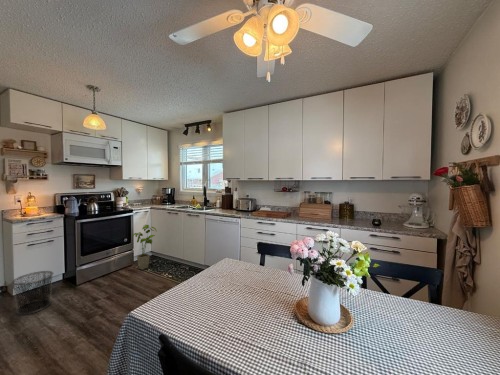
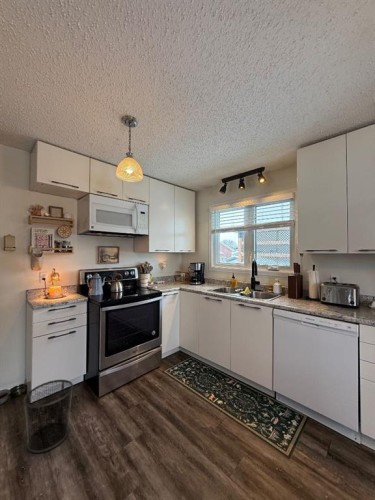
house plant: present [133,225,156,269] -> none [163,314,194,376]

